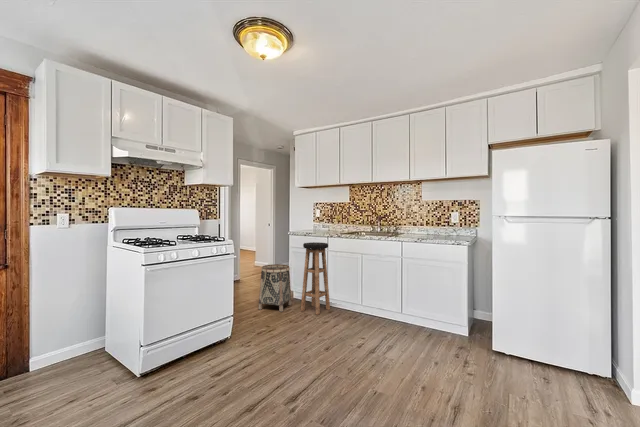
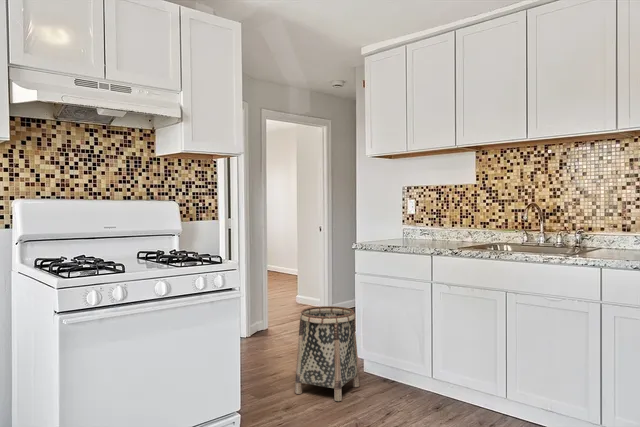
bar stool: present [301,242,330,315] -> none [377,265,437,414]

